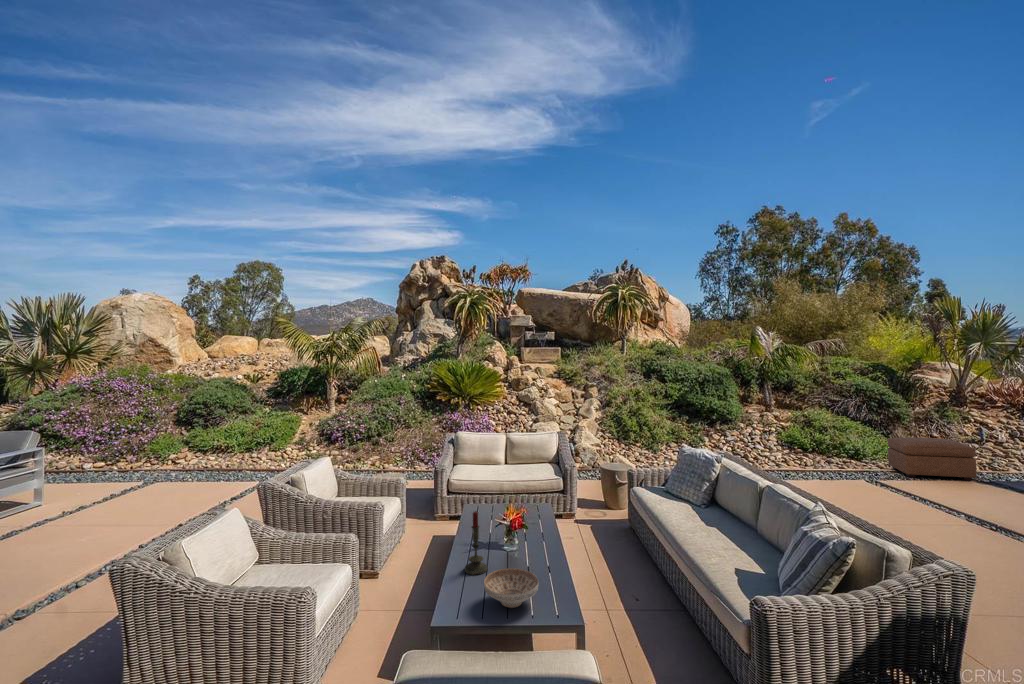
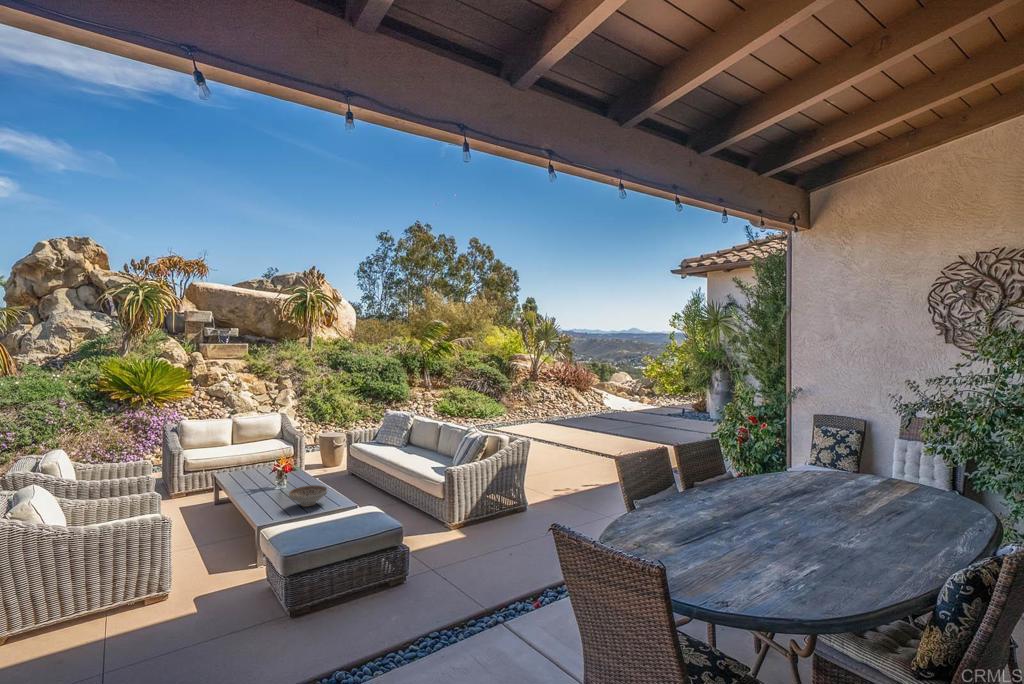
ottoman: present [888,438,976,481] -> none [498,400,539,425]
candle: present [465,511,488,575] -> none [258,457,277,502]

